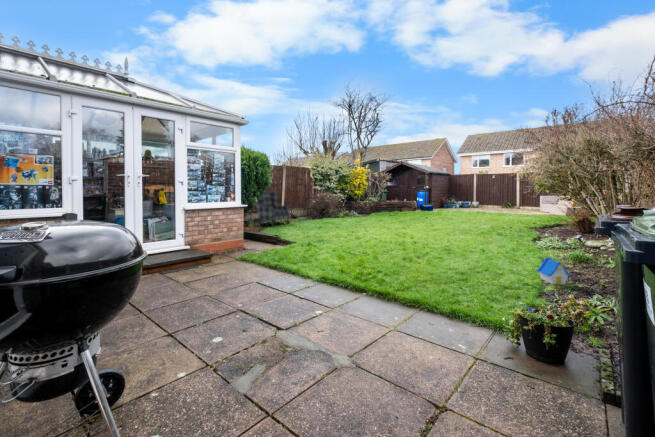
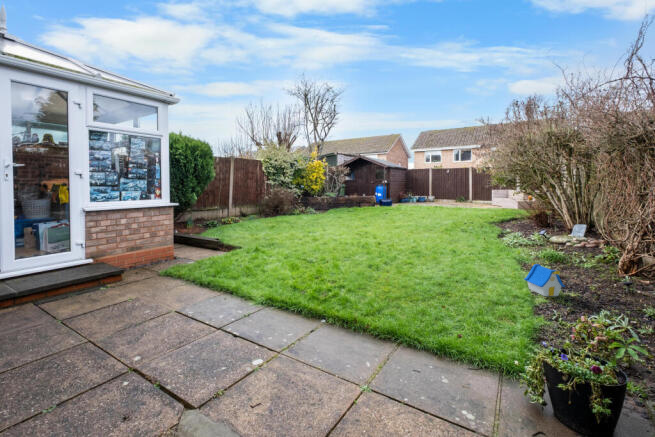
chair: present [255,191,290,226] -> none [192,186,237,228]

